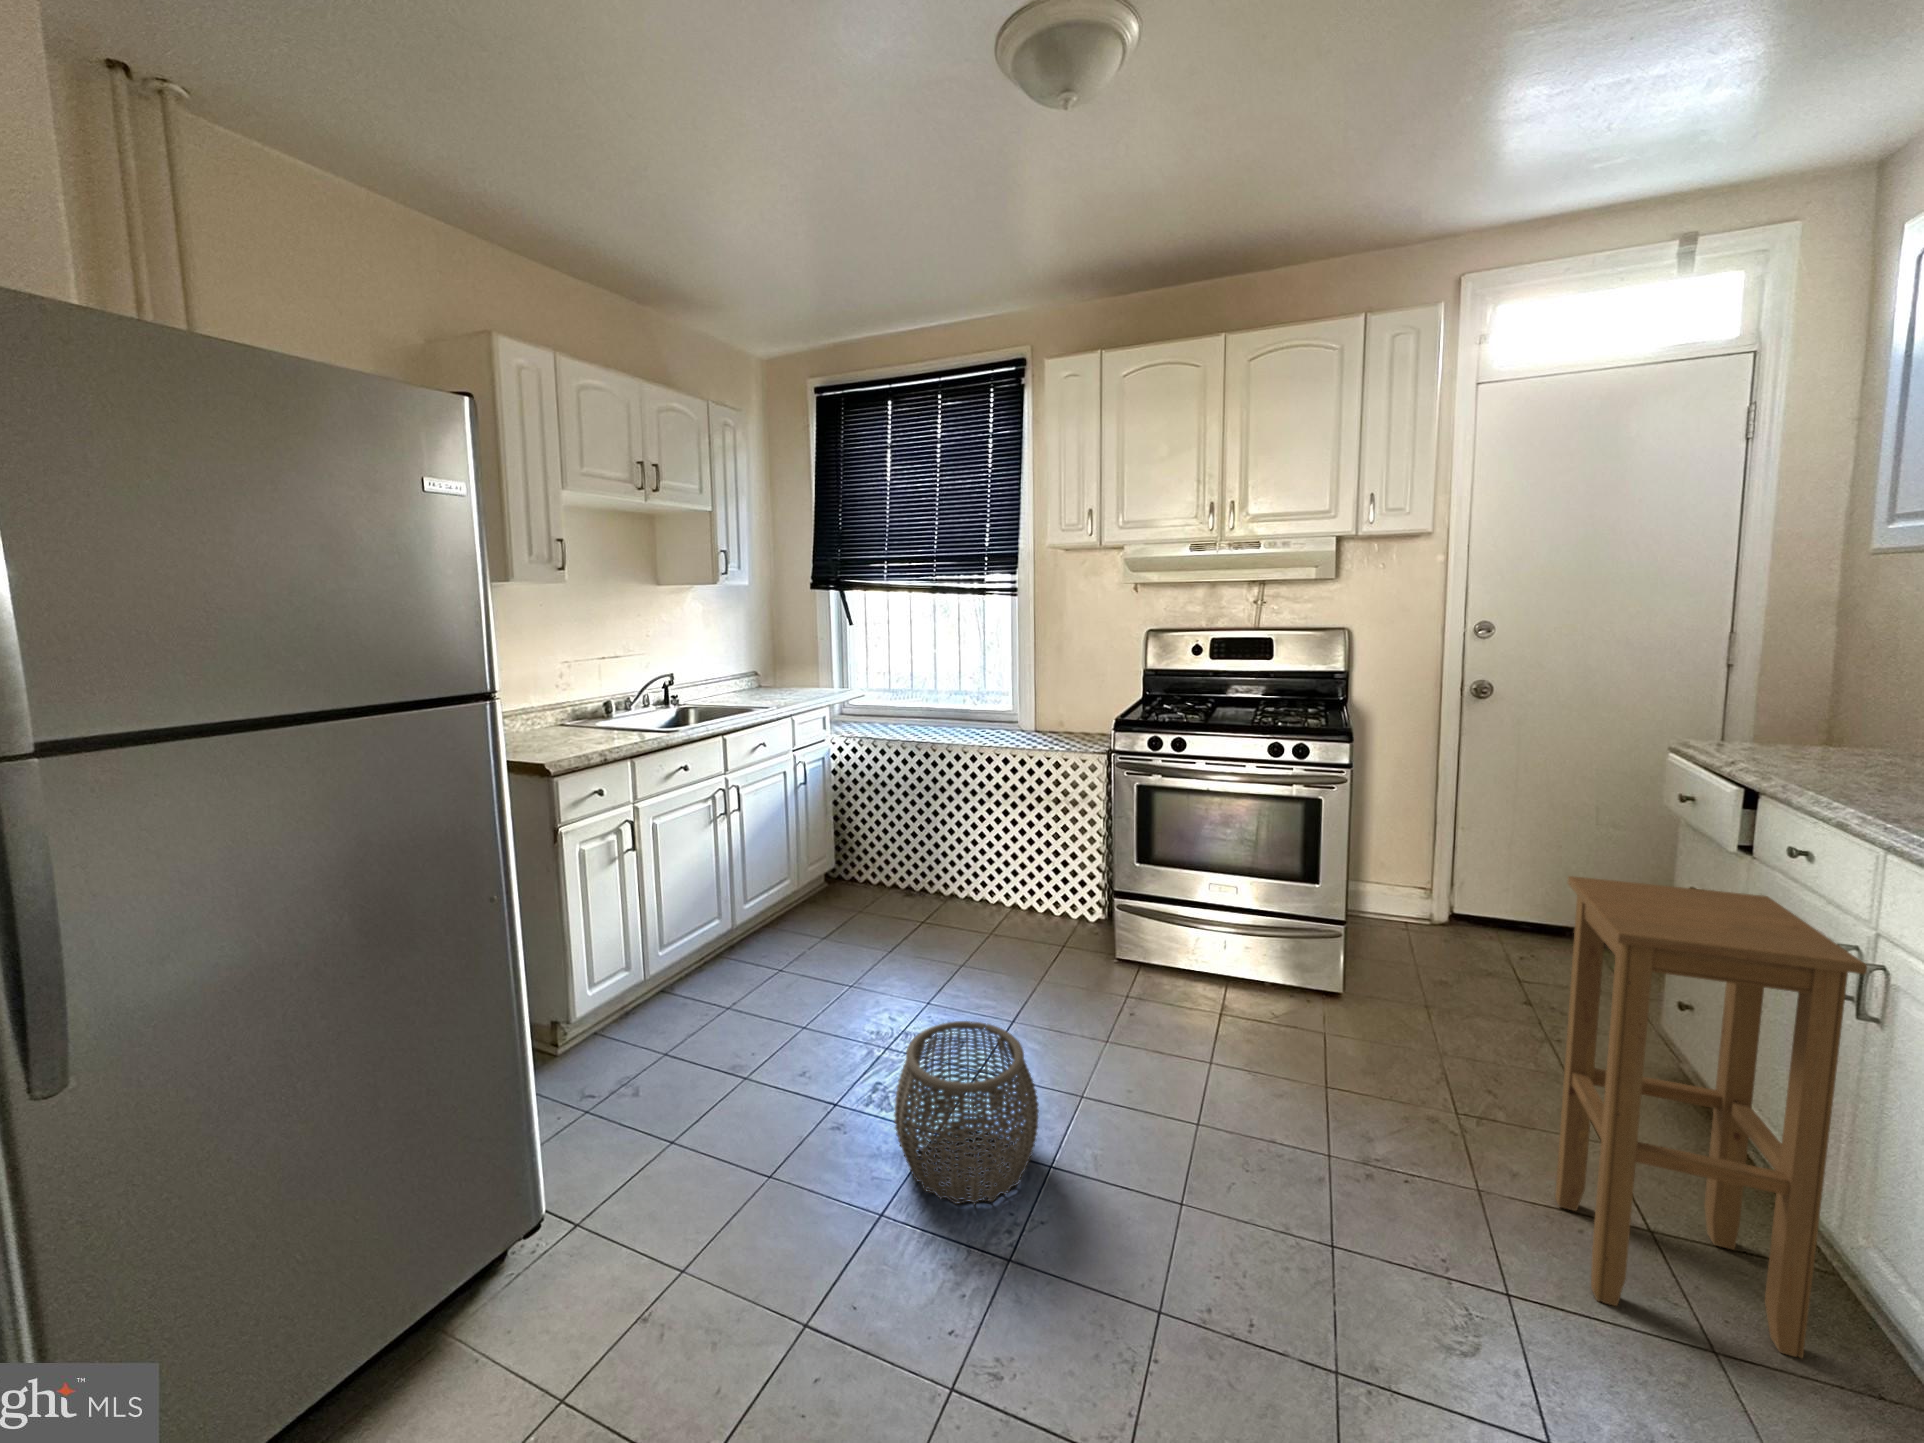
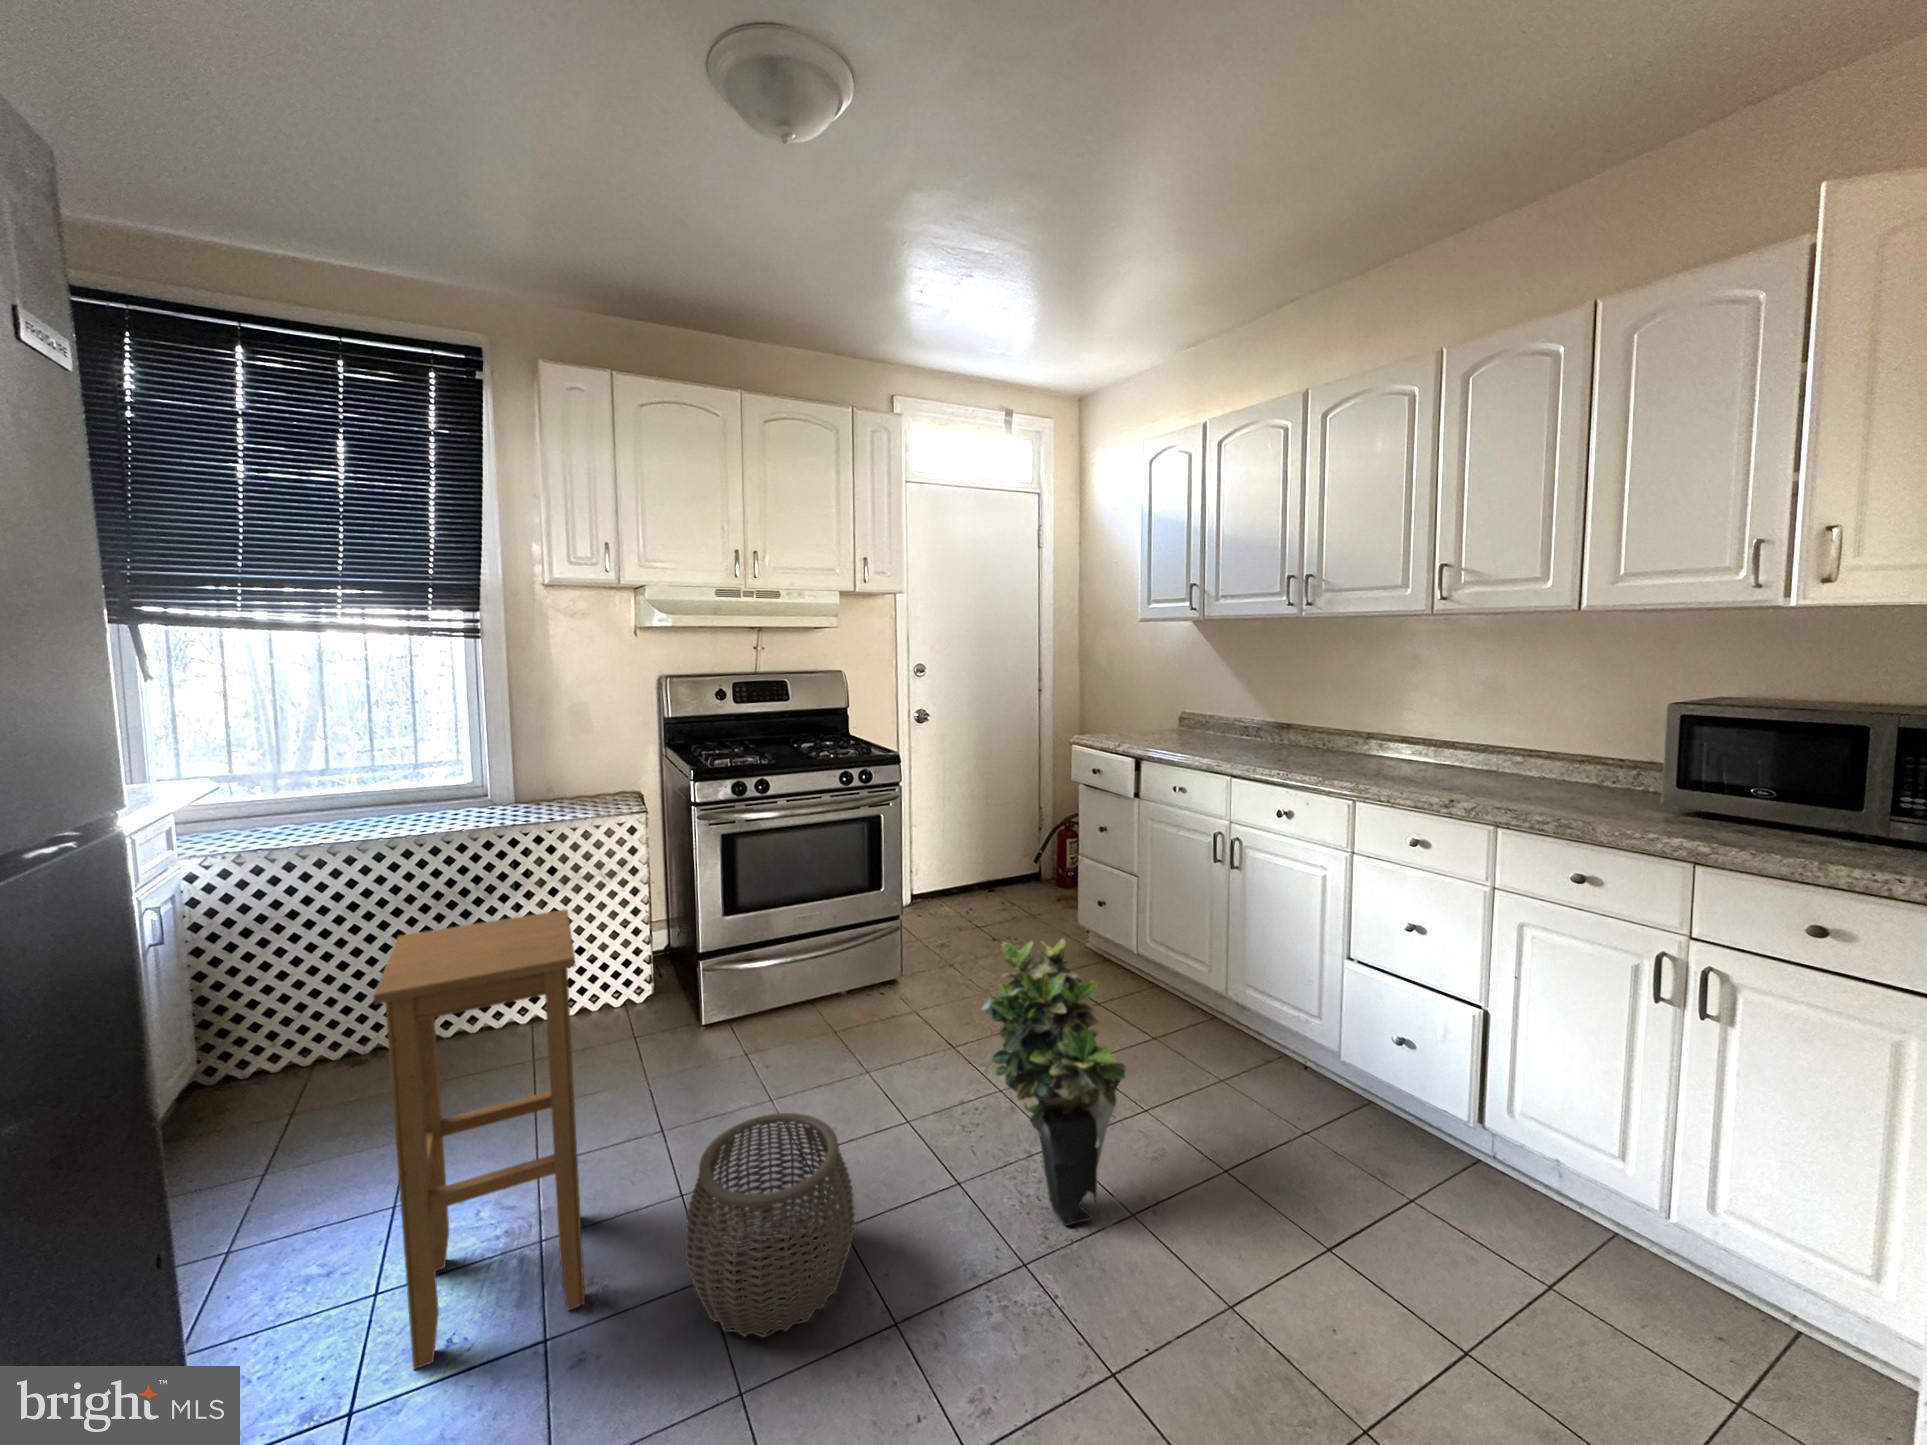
stool: present [1555,876,1867,1358] -> present [373,910,585,1369]
potted plant: none [1183,966,1368,1339] -> present [982,939,1126,1226]

